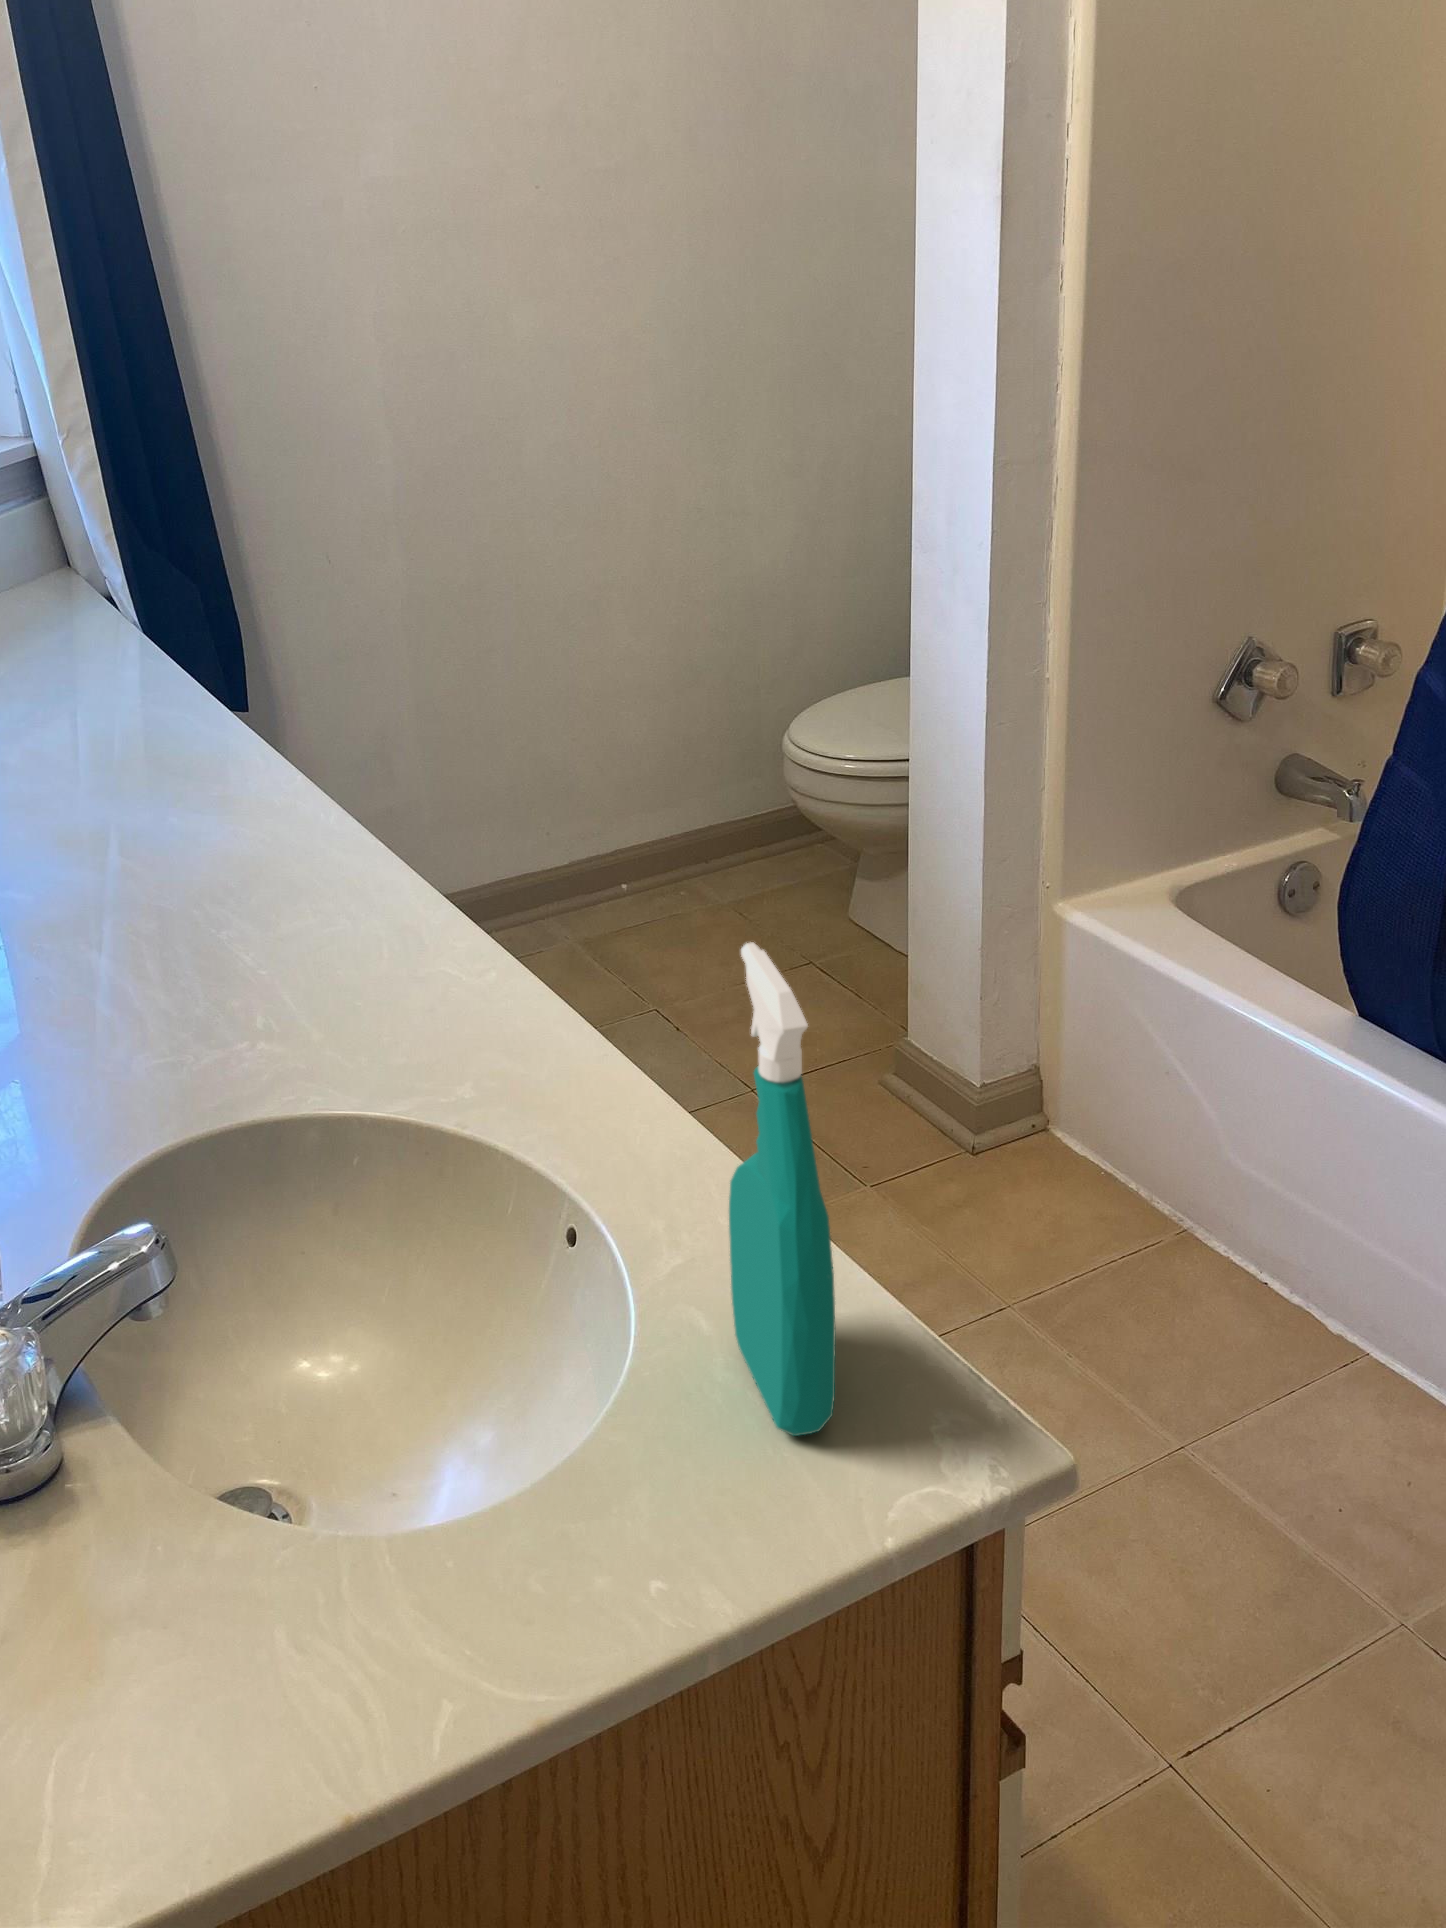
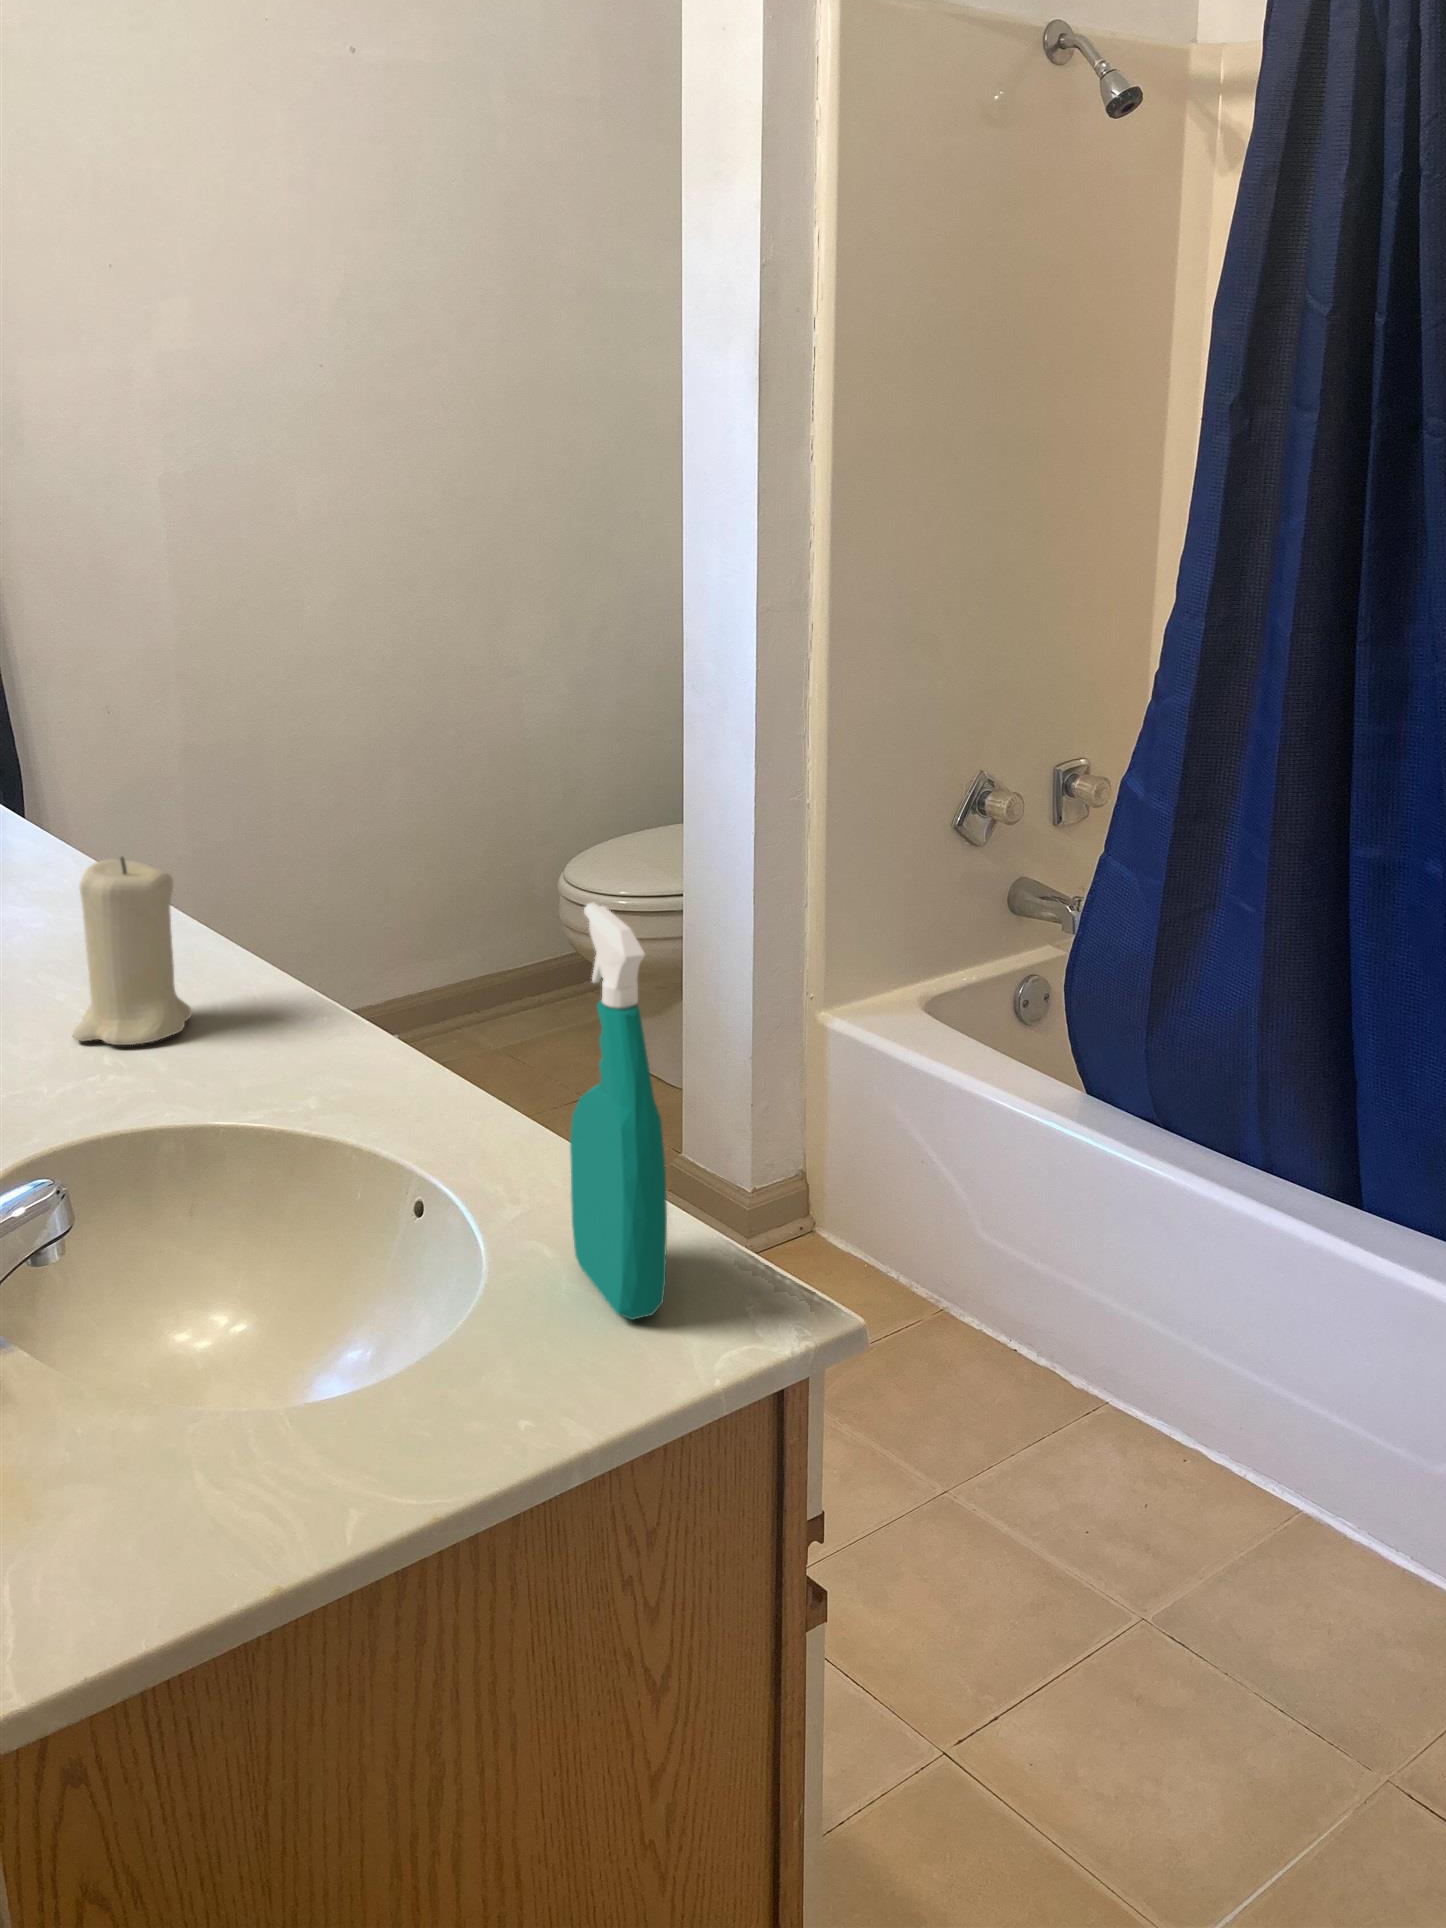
candle: none [232,798,358,1001] -> present [73,857,192,1045]

